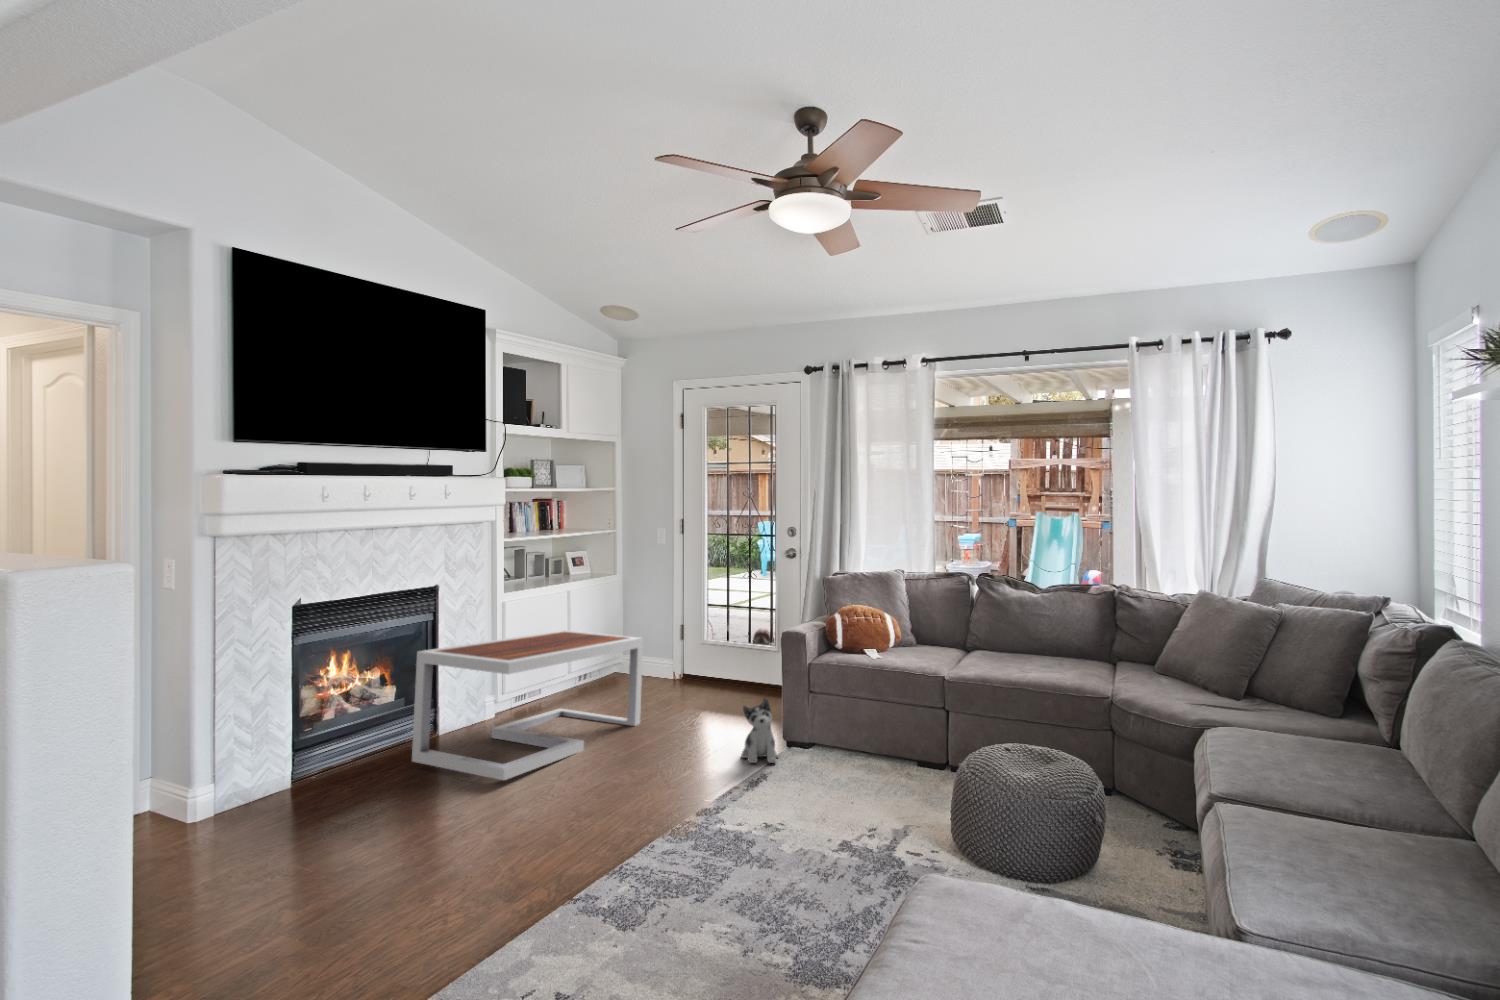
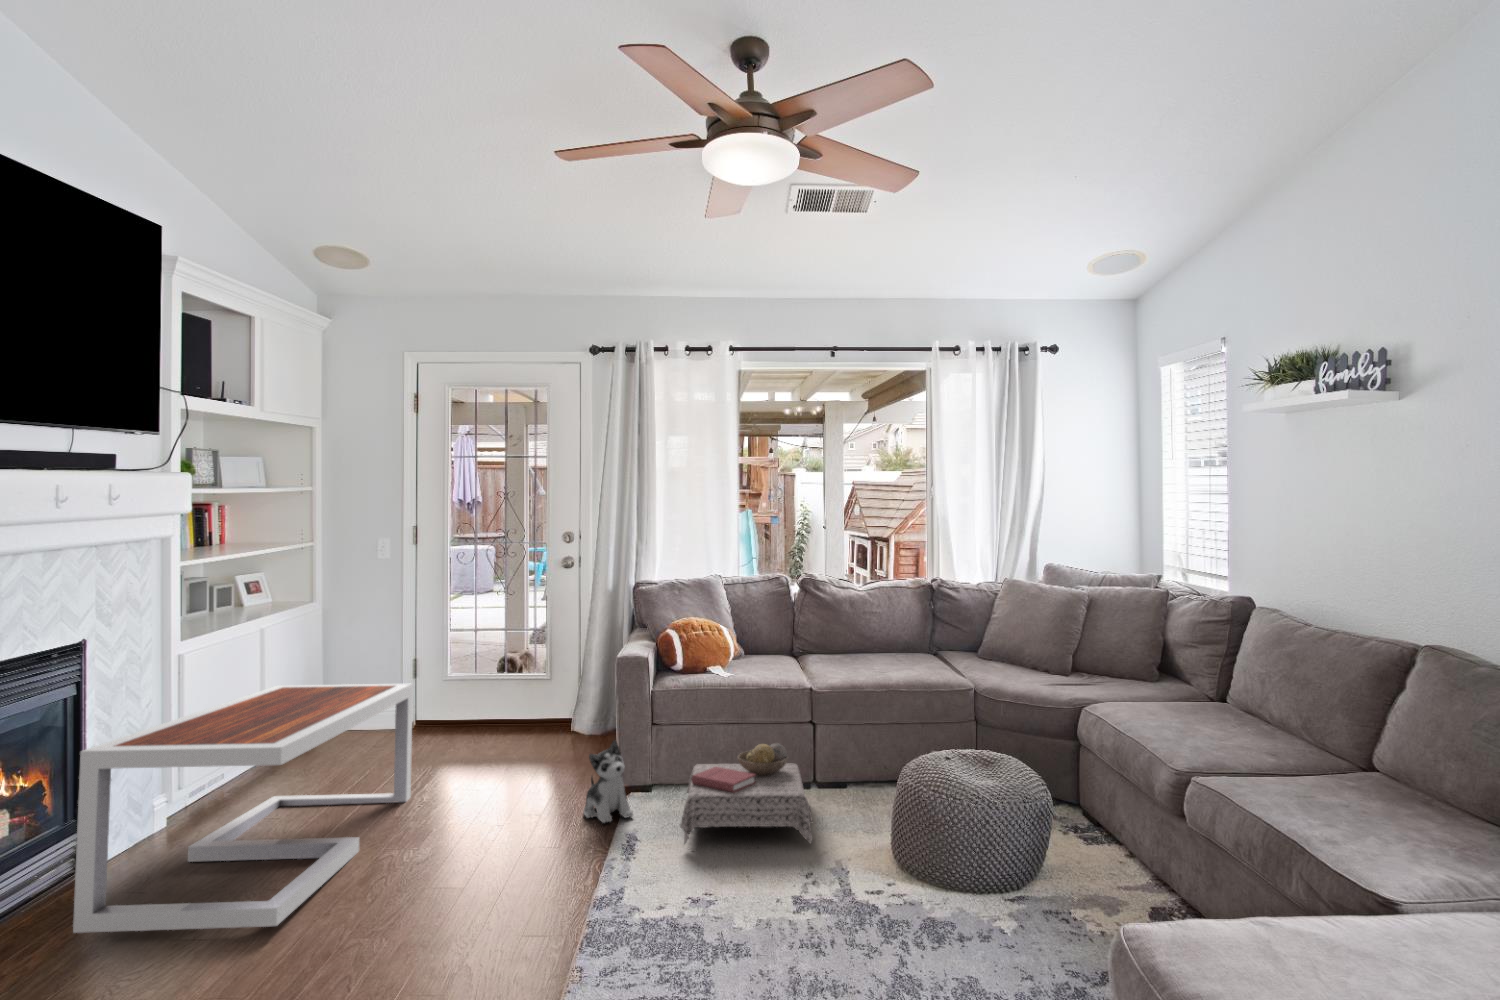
ottoman: none [792,717,927,809] -> present [680,743,813,844]

